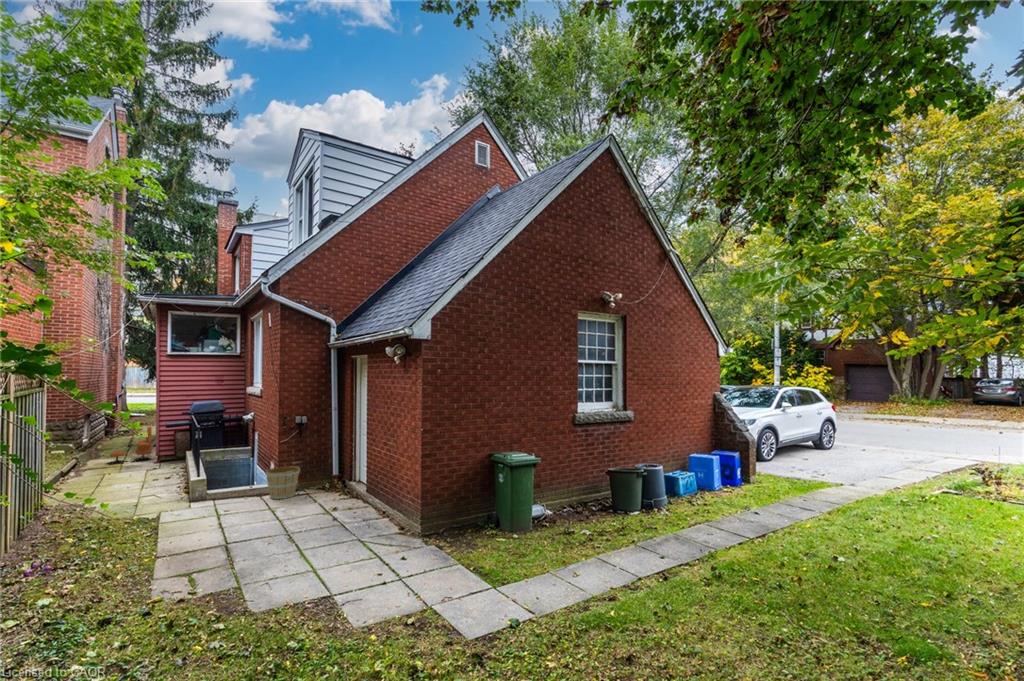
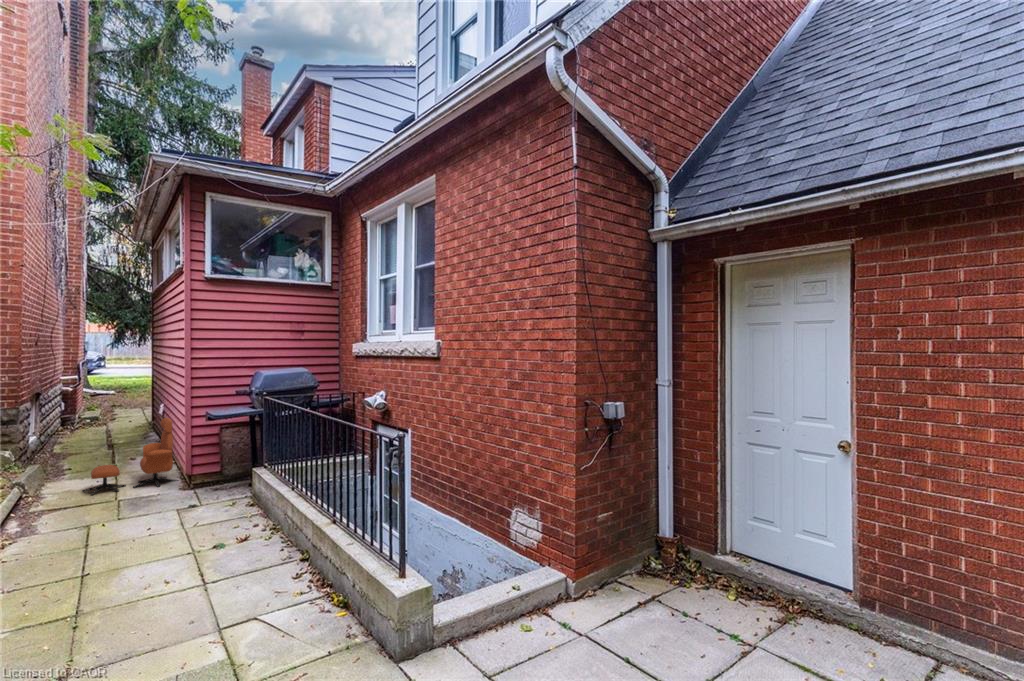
wooden bucket: present [265,466,300,499] -> none [574,528,663,634]

